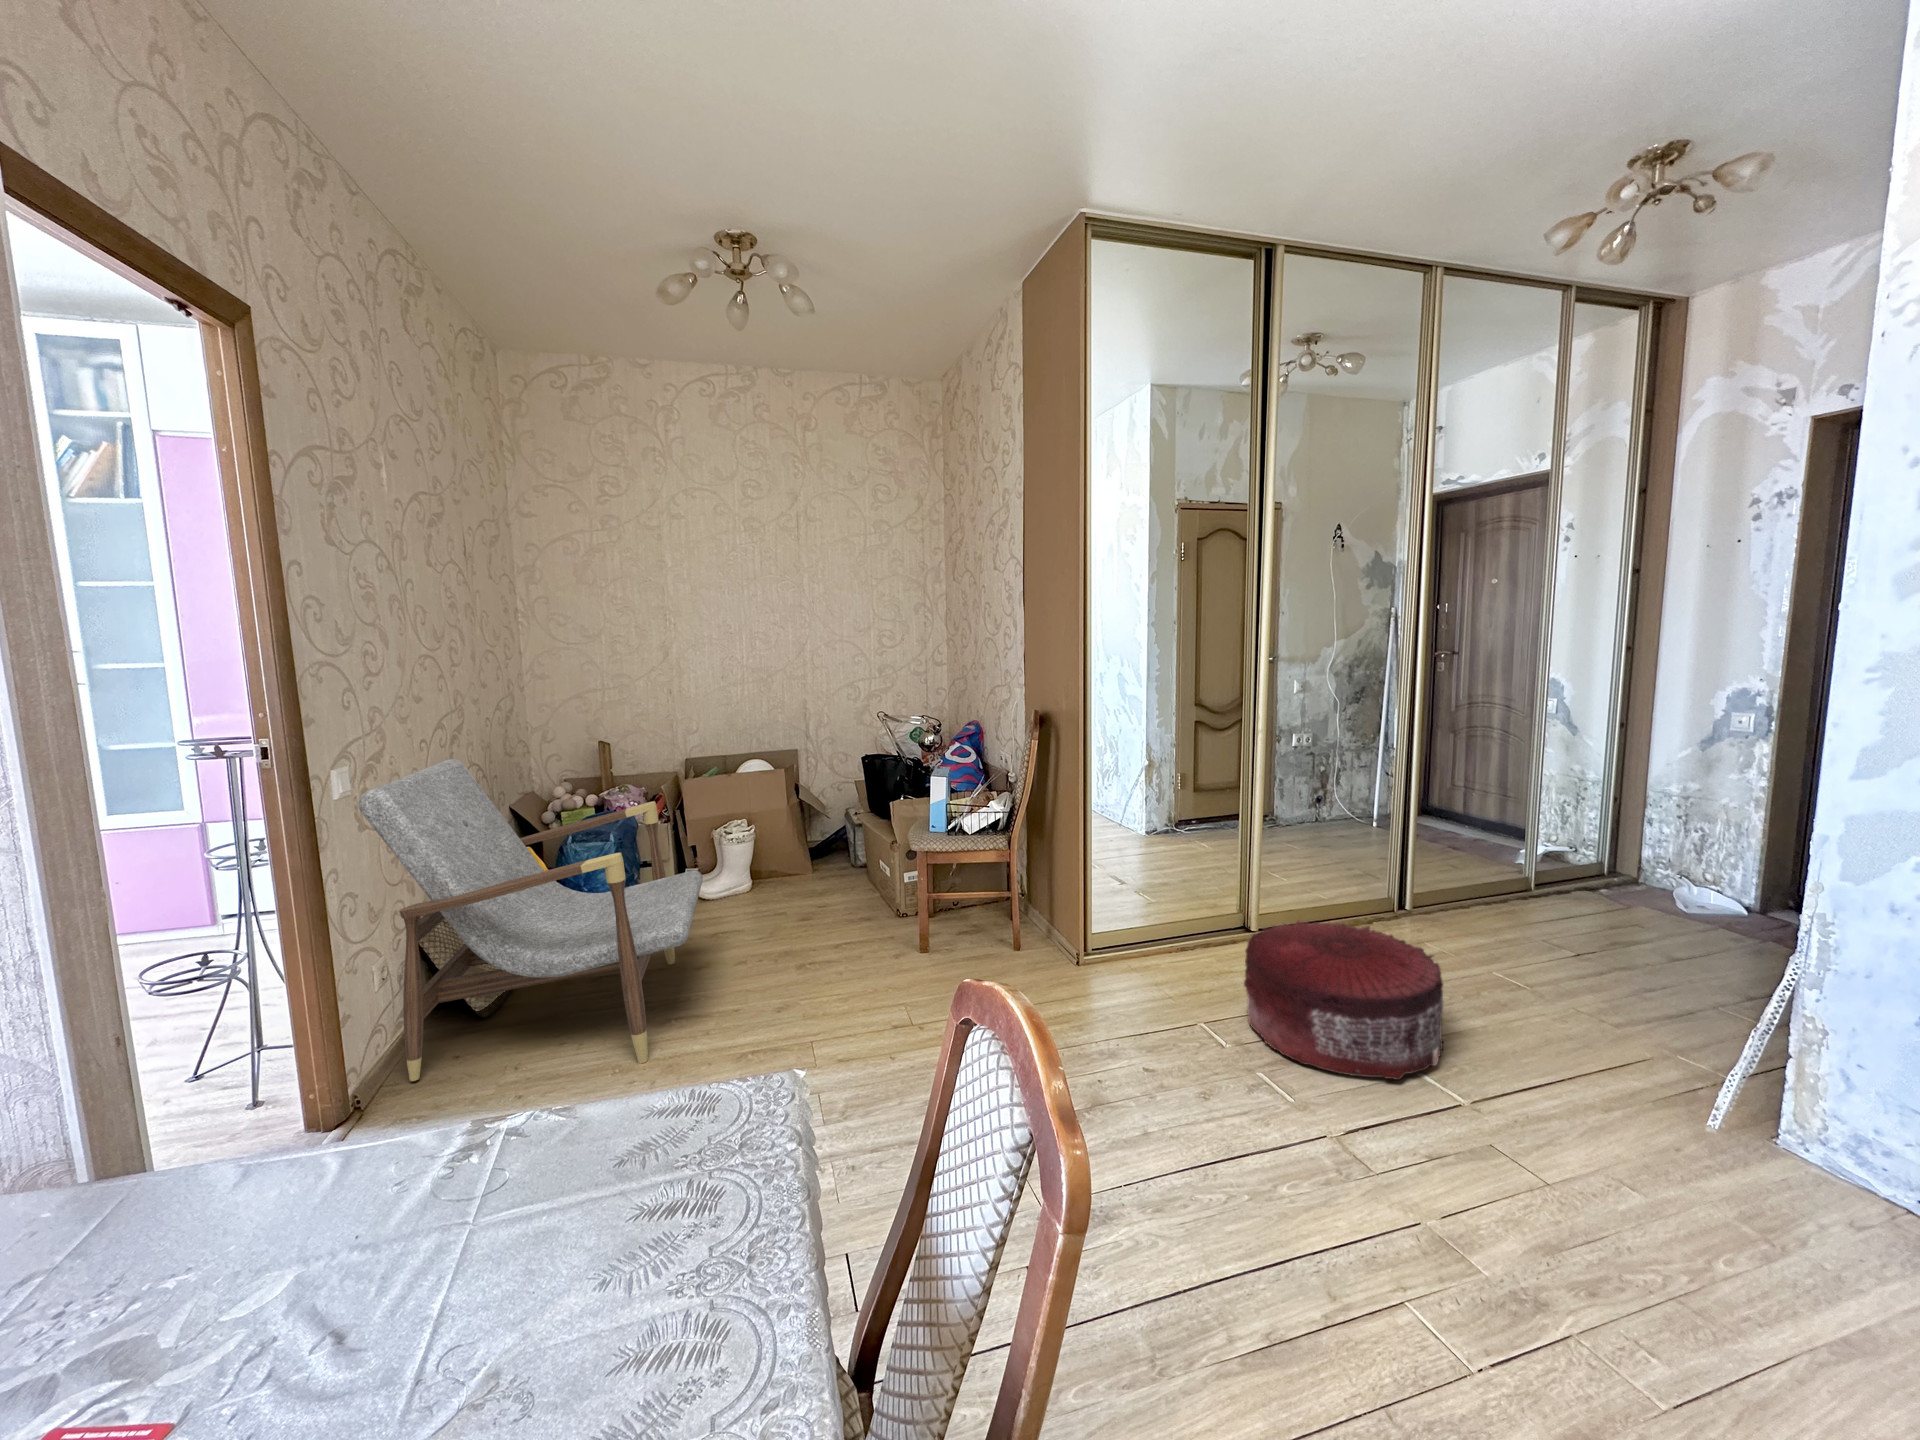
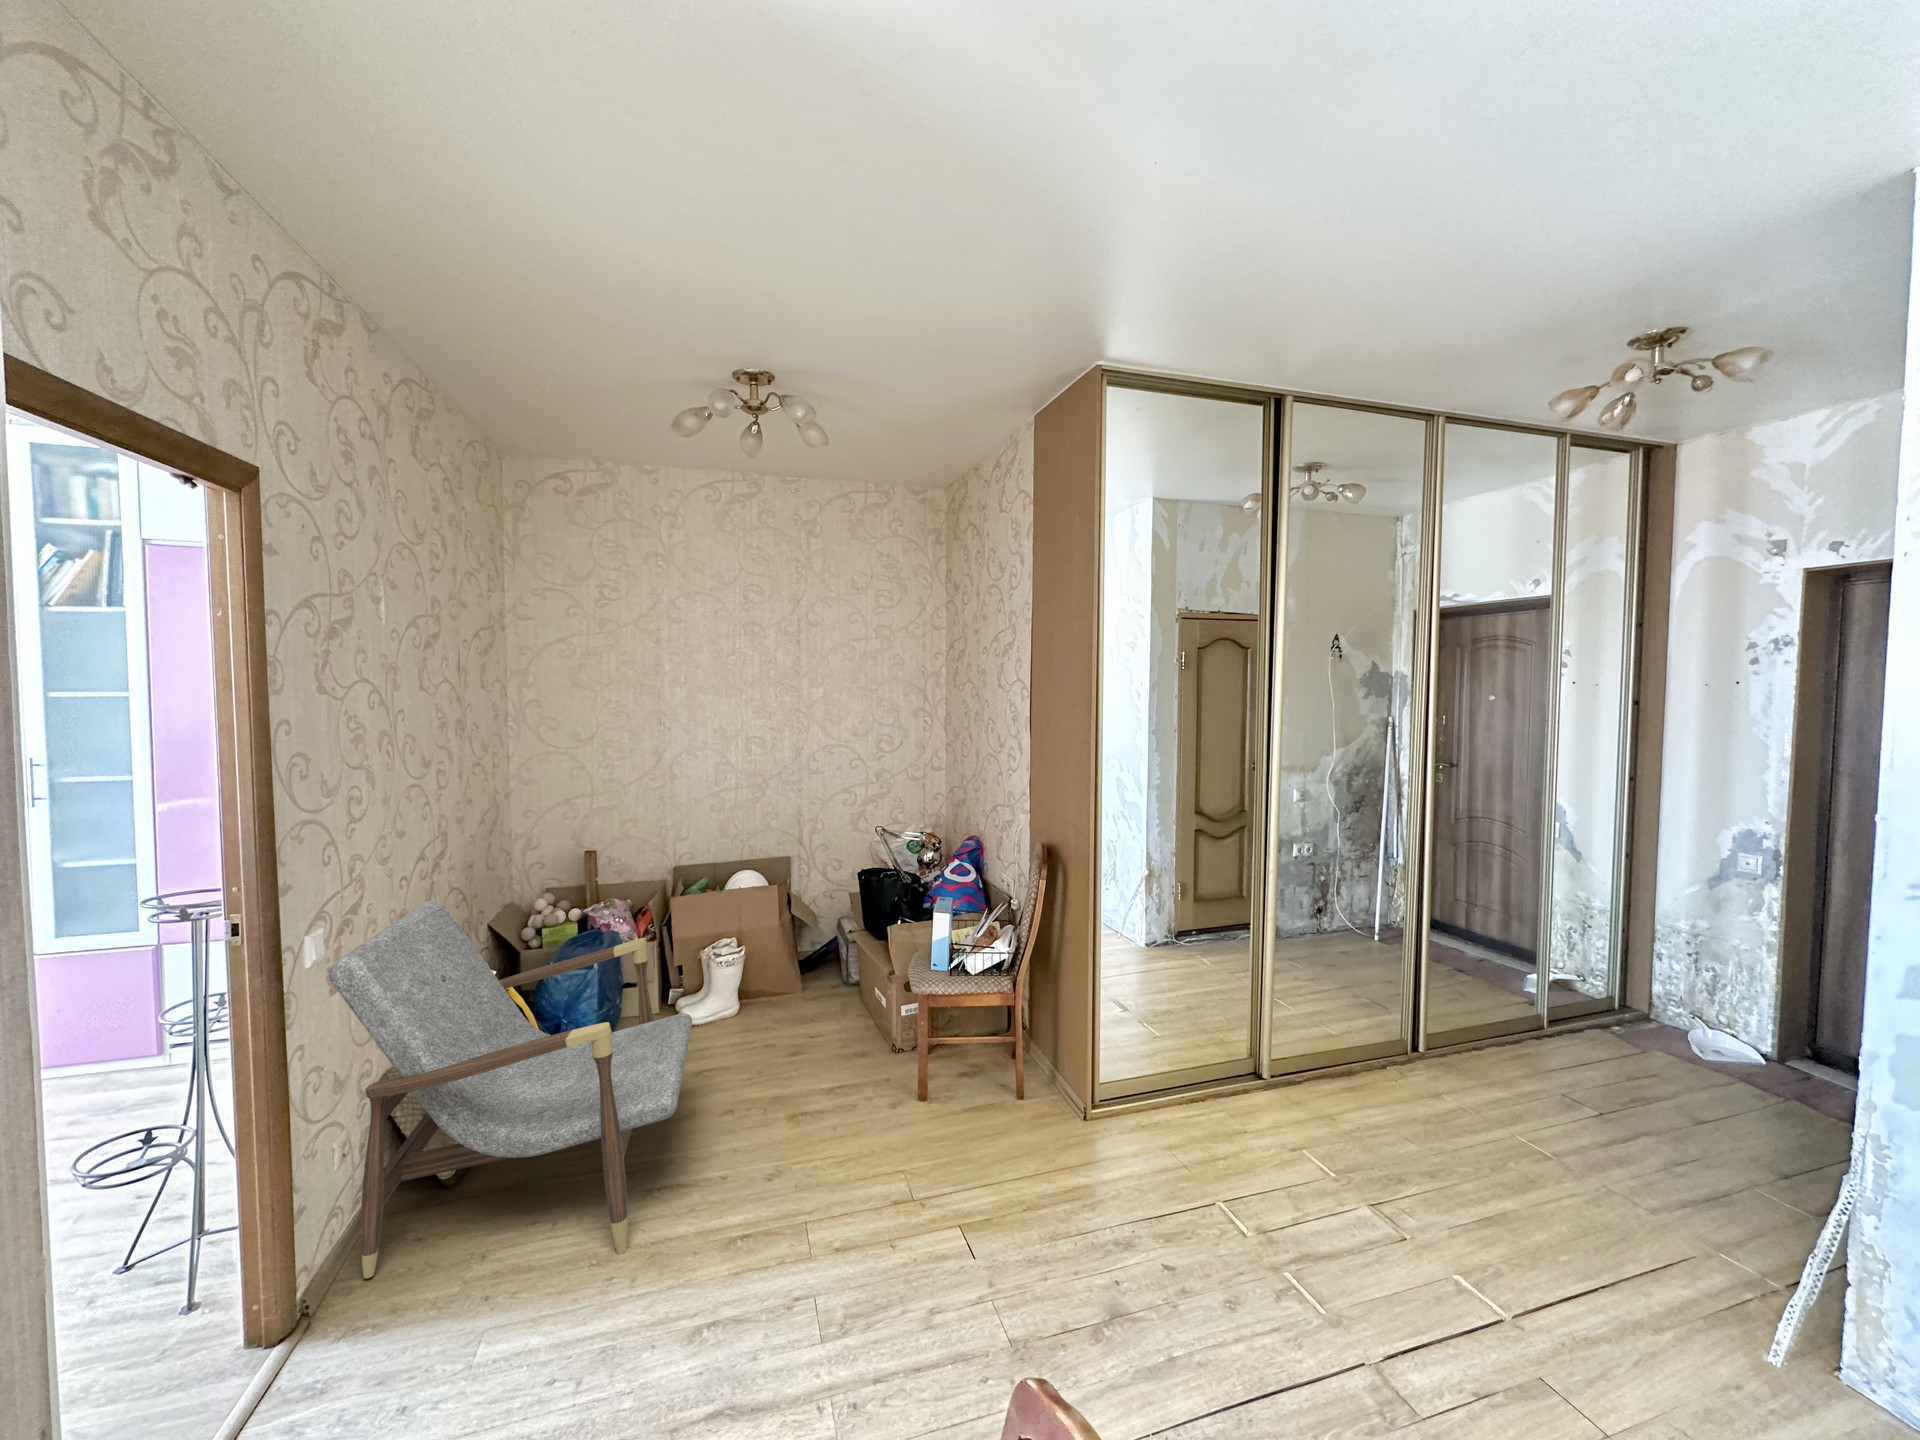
pouf: present [1244,921,1444,1080] -> none [1265,1085,1480,1290]

